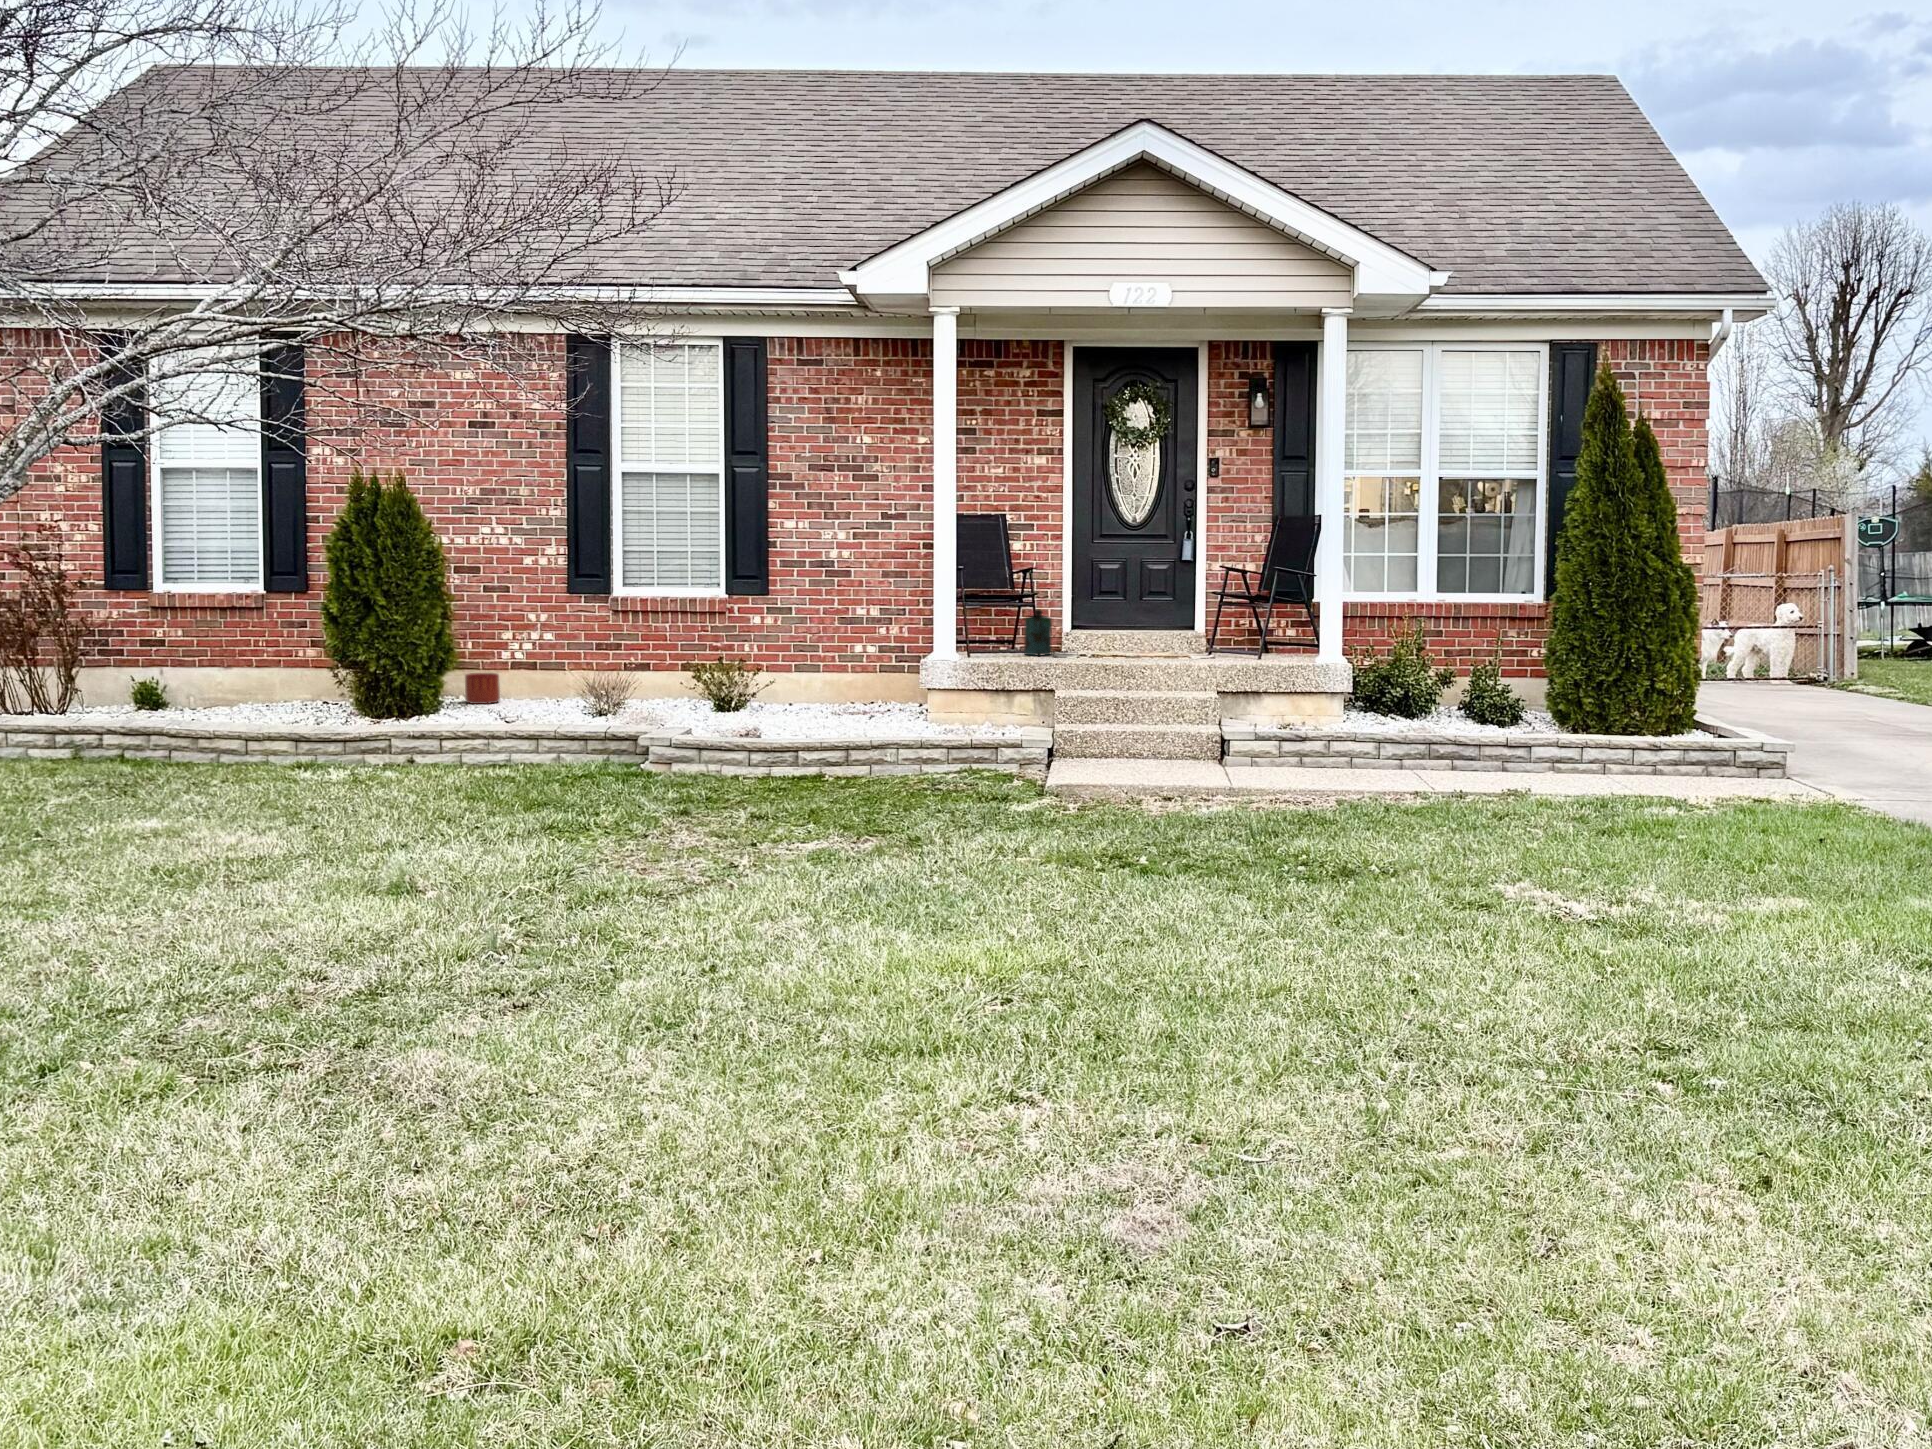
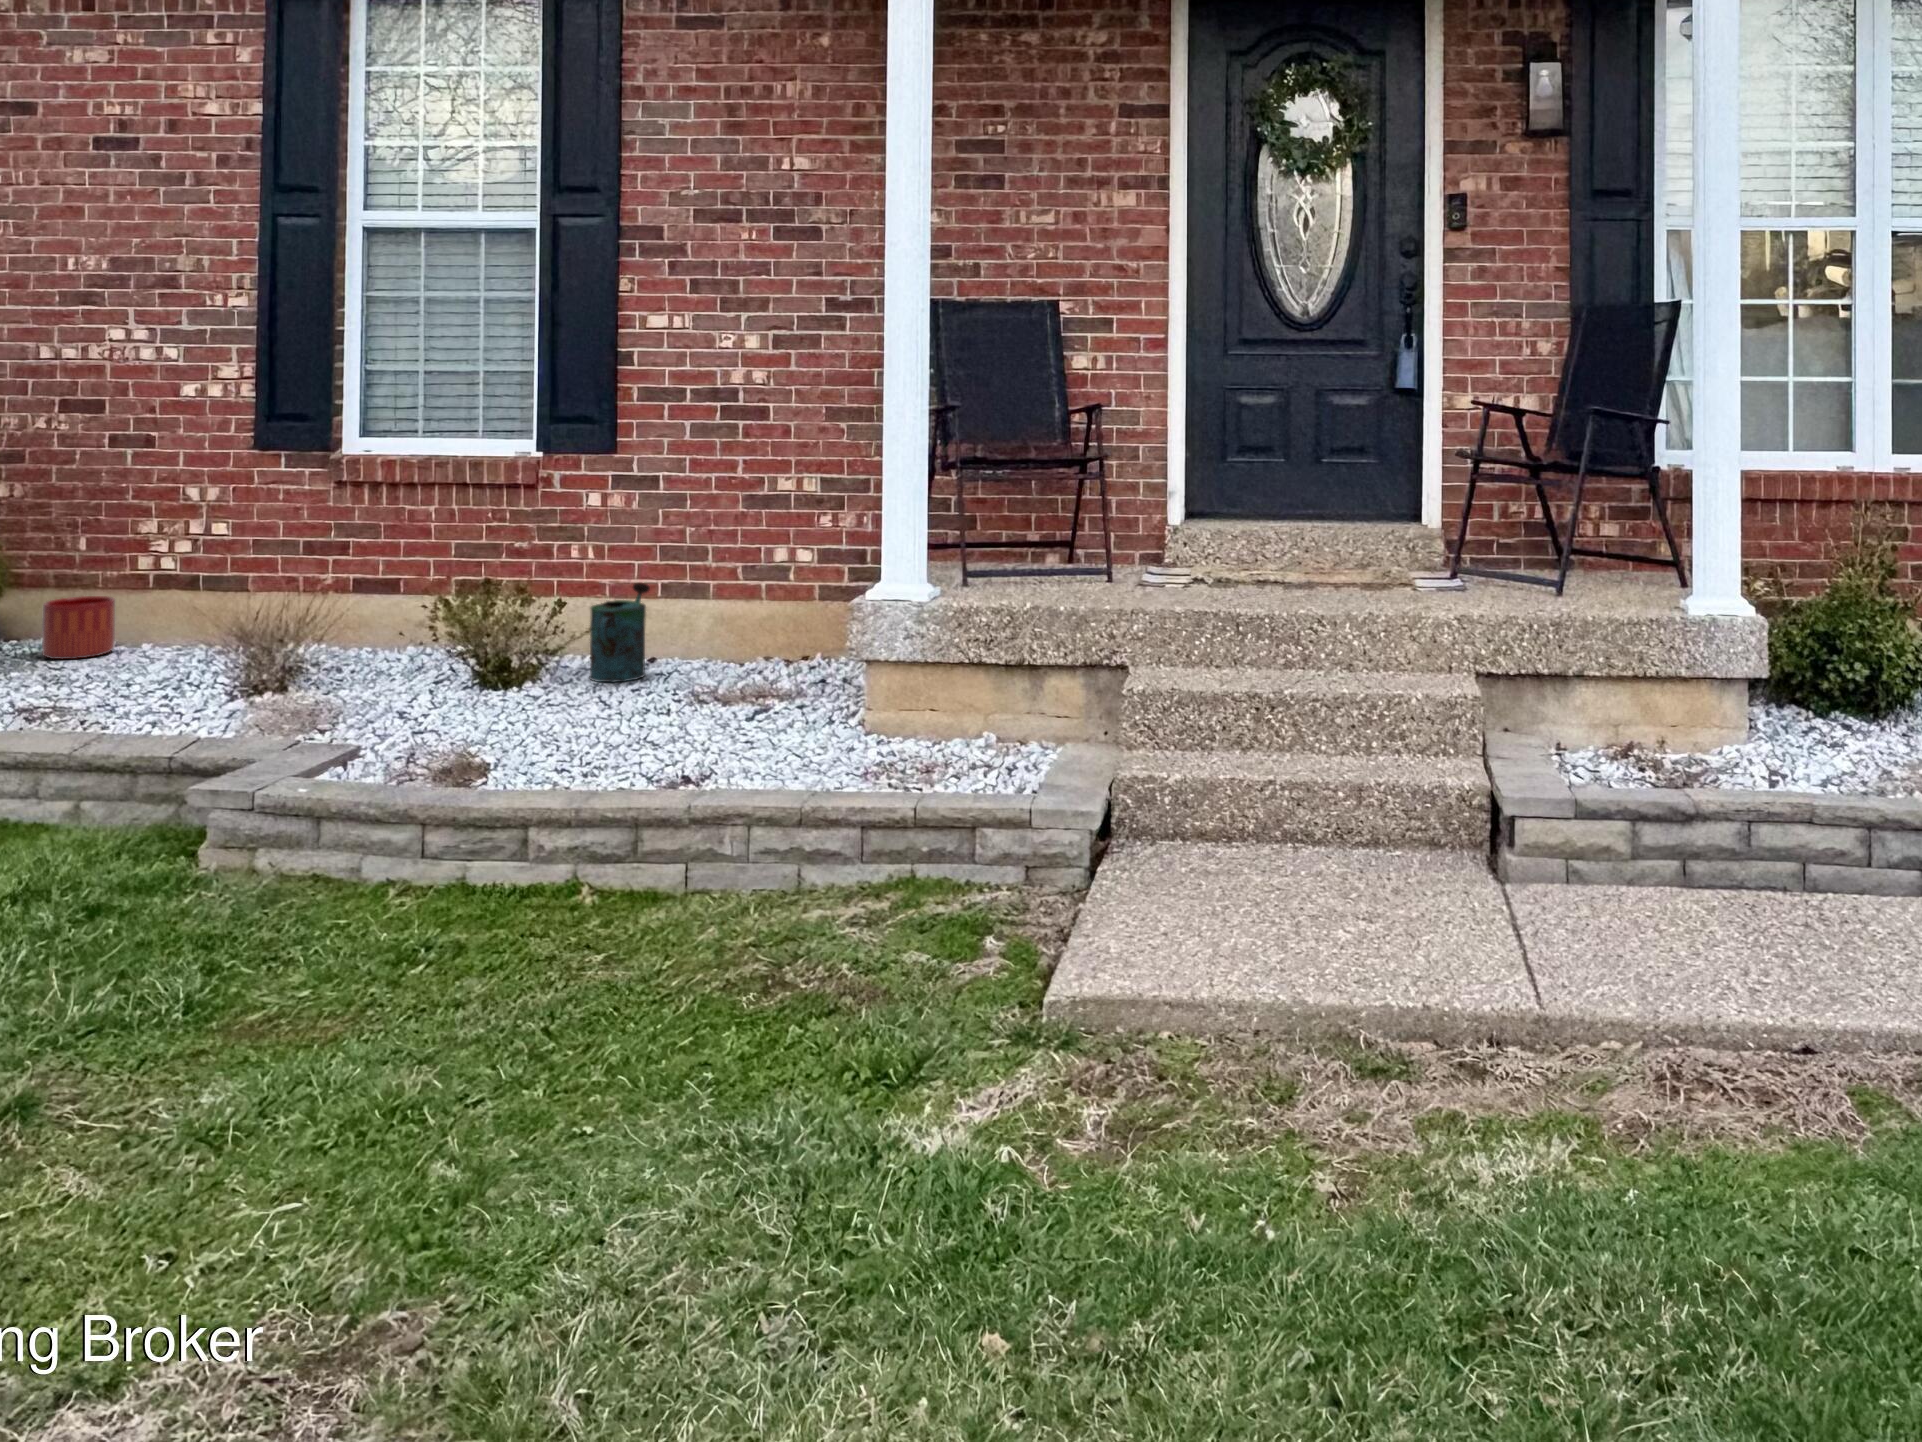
watering can: present [1024,609,1052,655] -> present [590,583,650,682]

